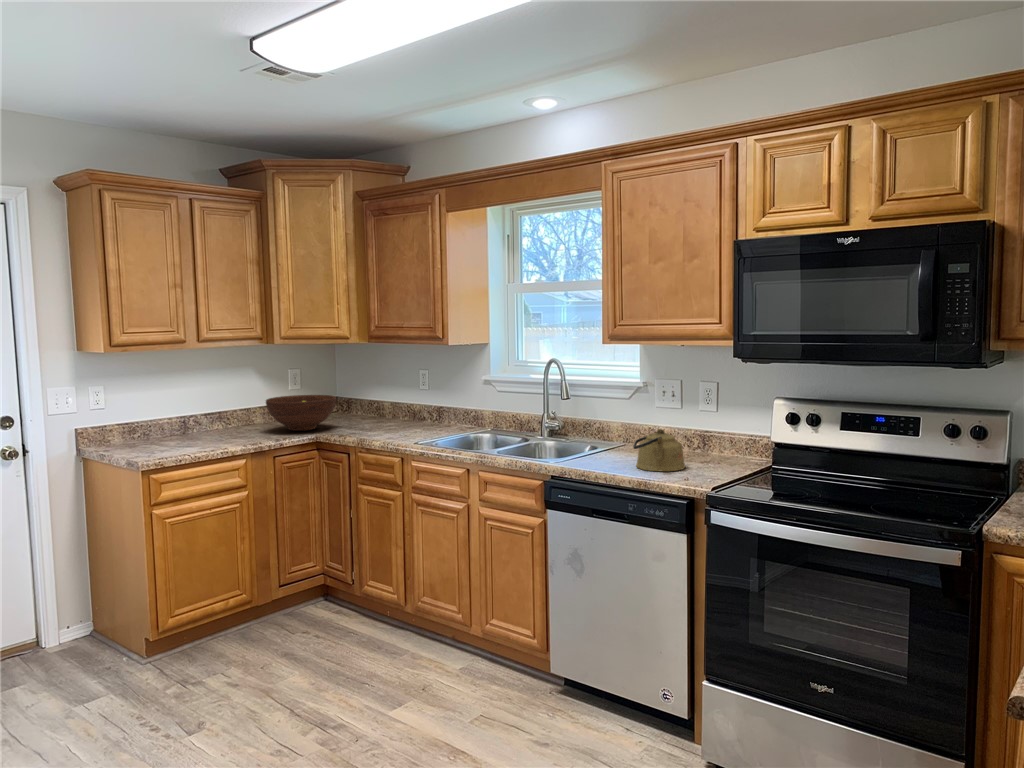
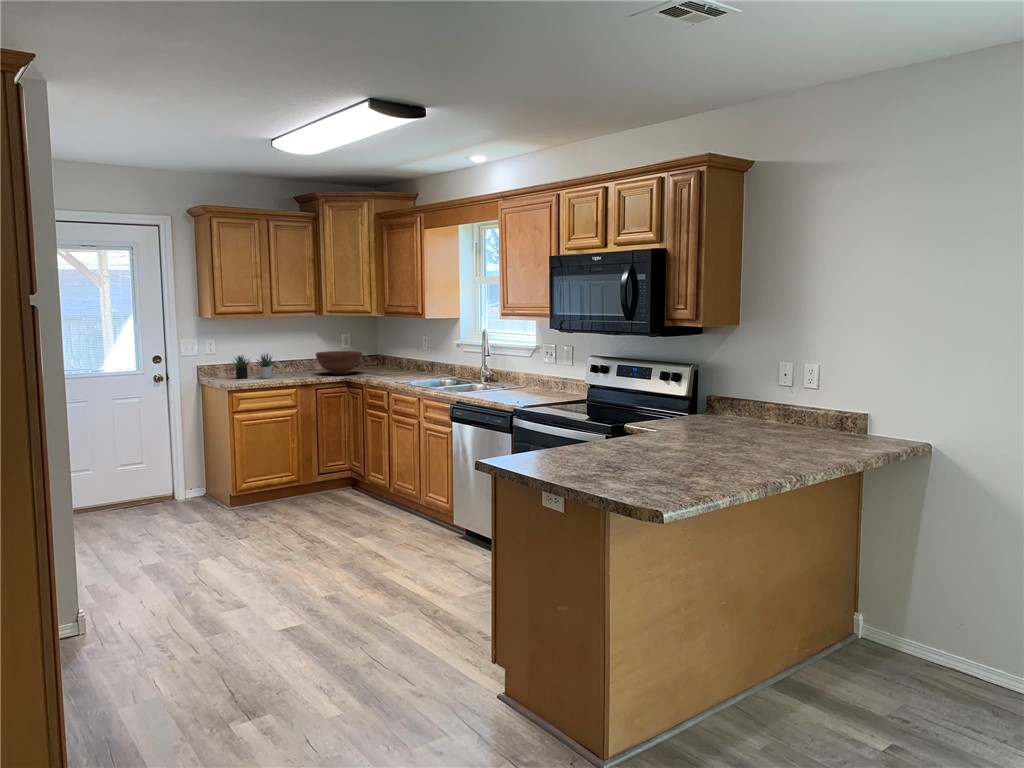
succulent plant: none [131,402,212,446] -> present [233,354,276,378]
kettle: present [633,429,685,471] -> none [500,373,535,399]

